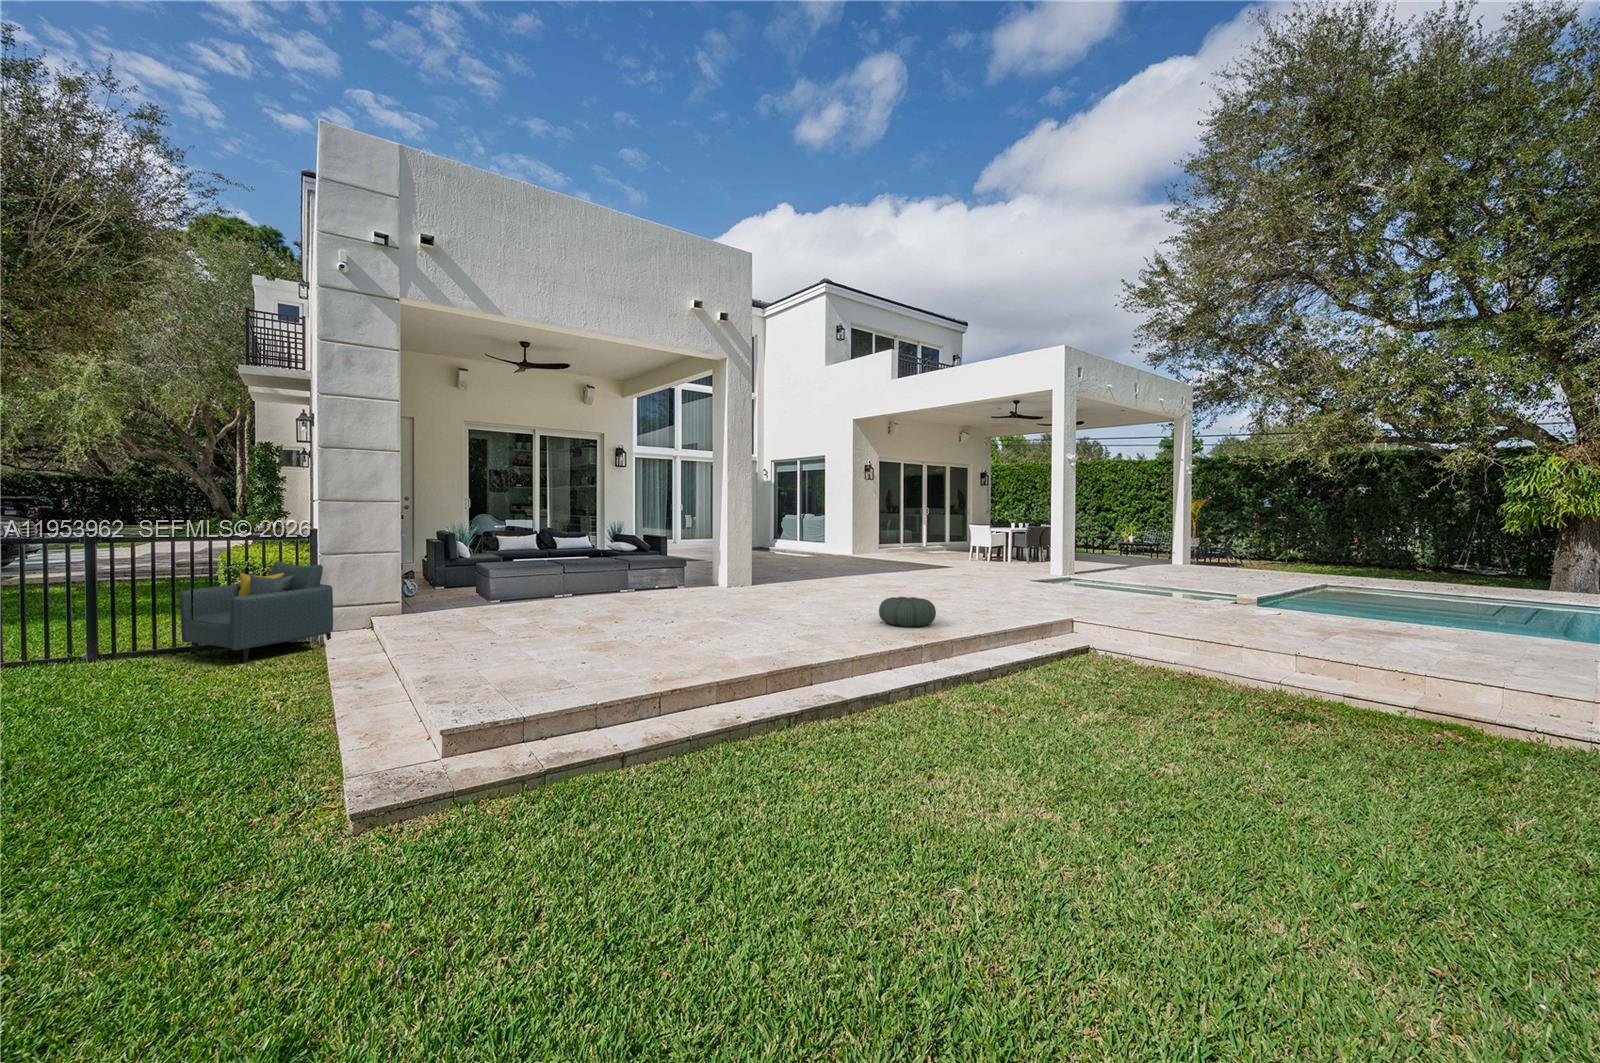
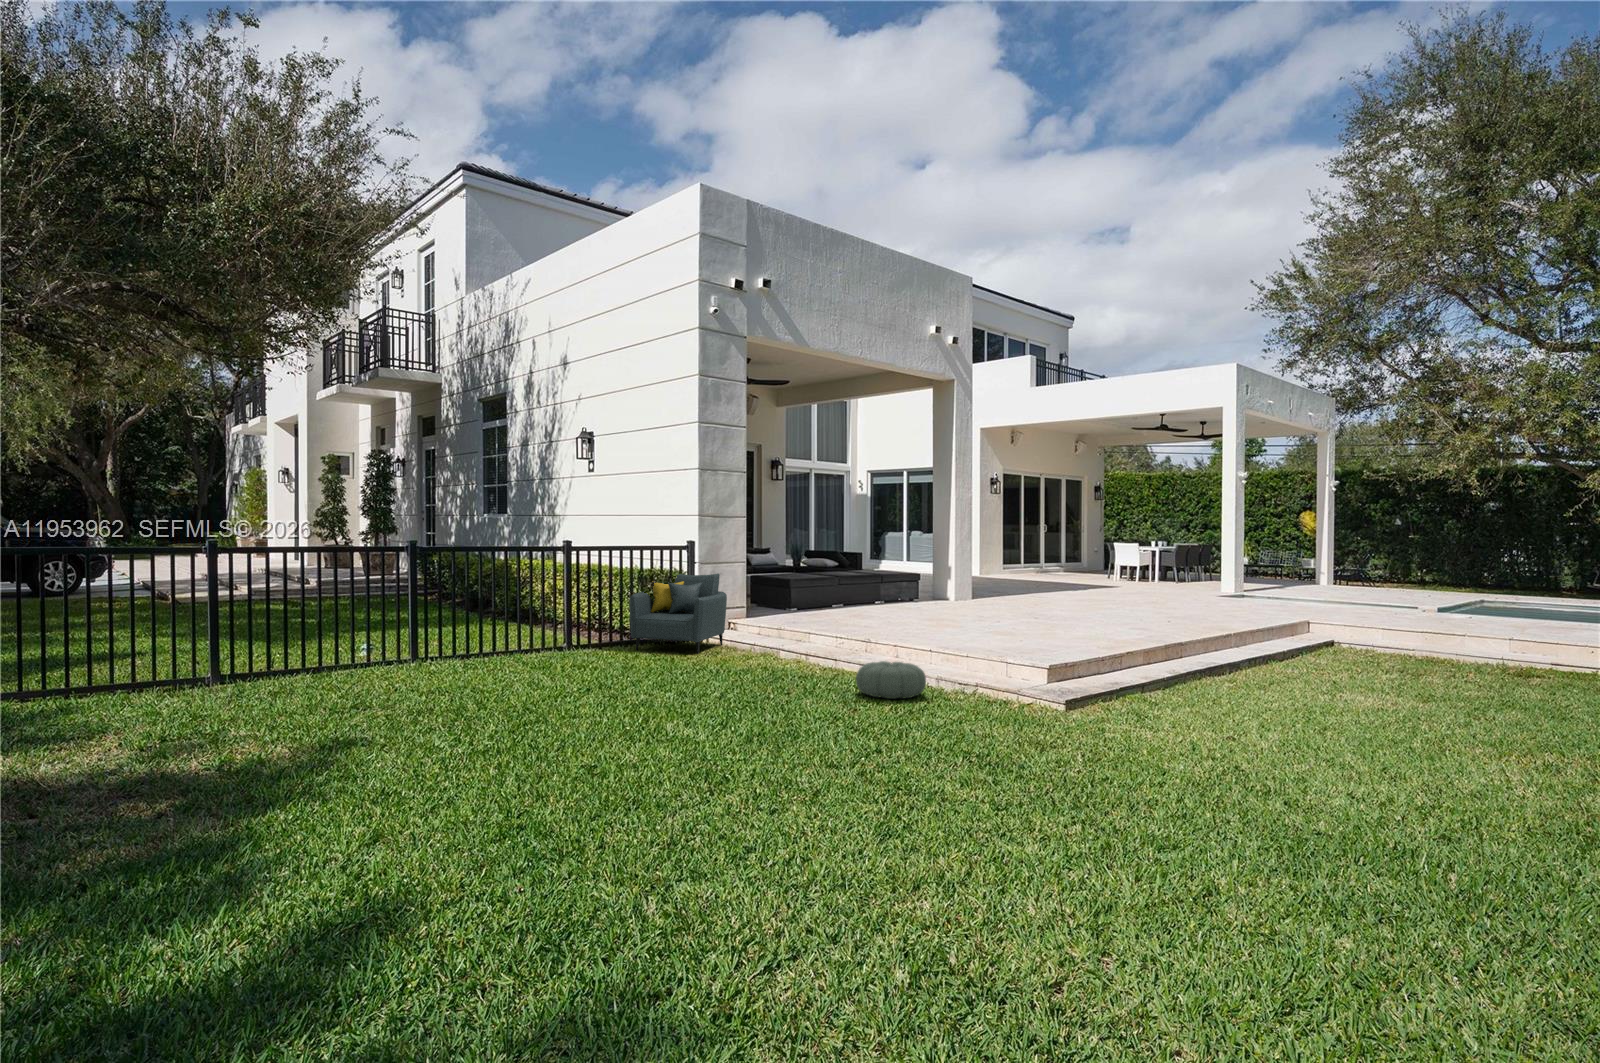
pouf: present [879,597,936,627] -> present [856,661,926,699]

